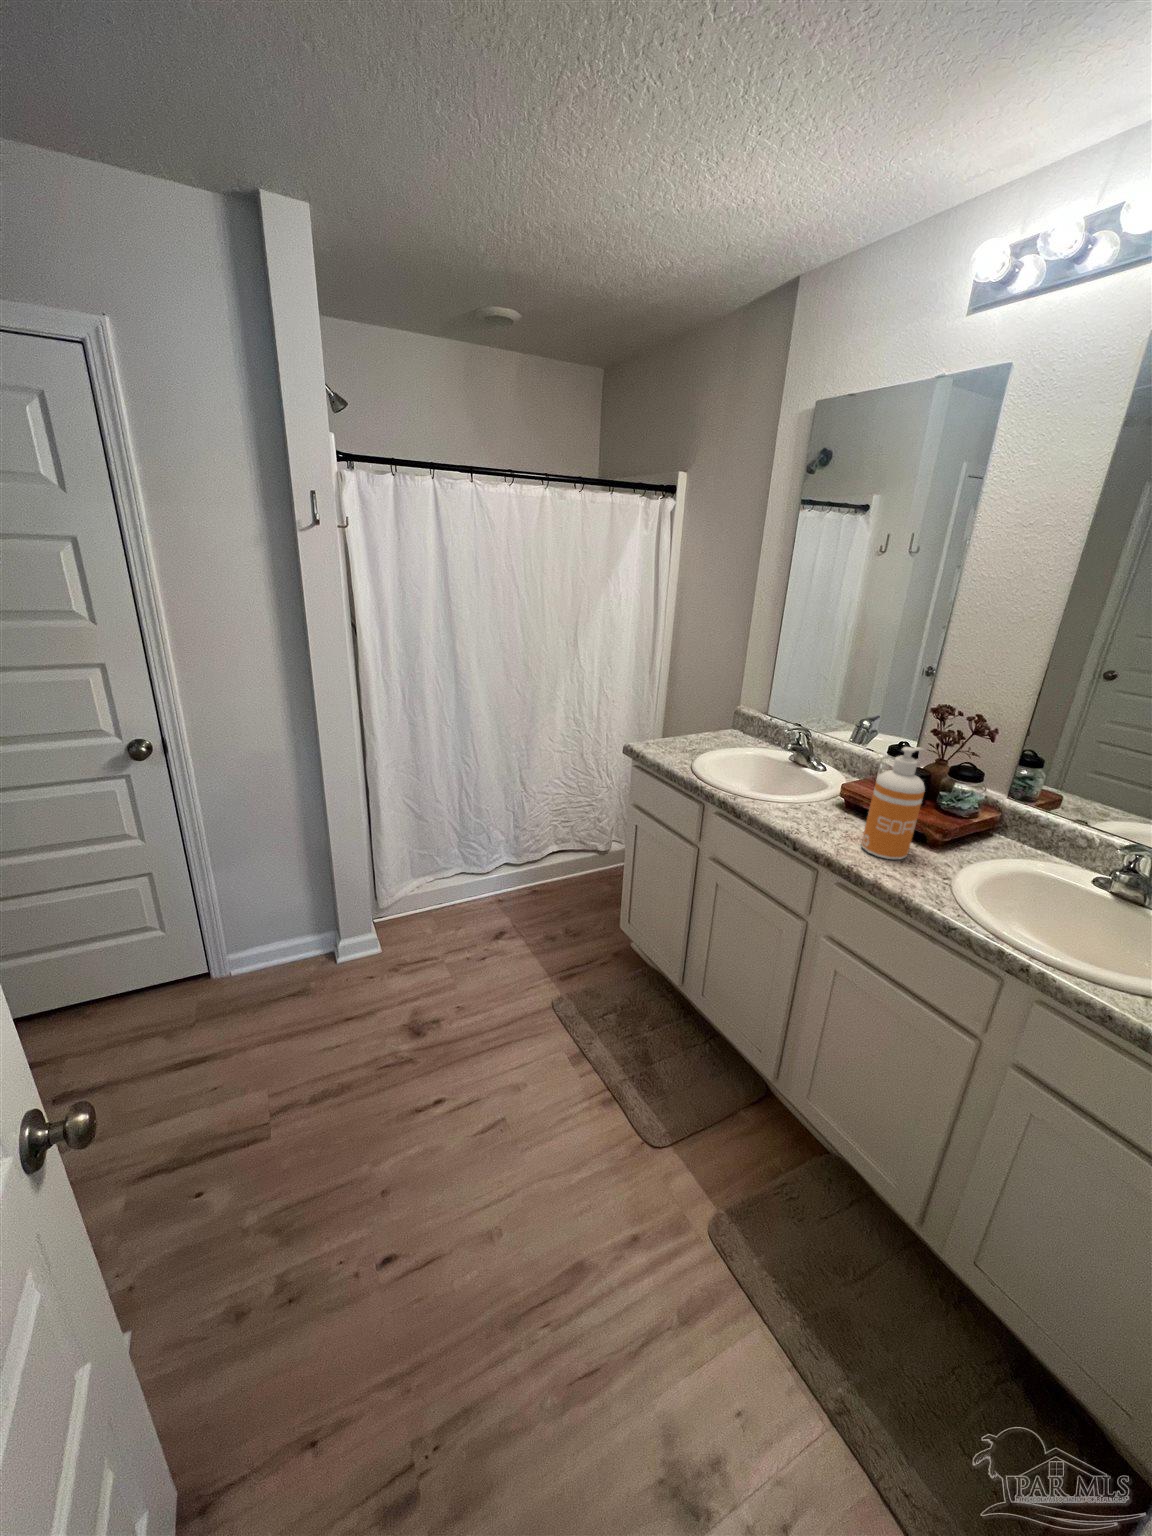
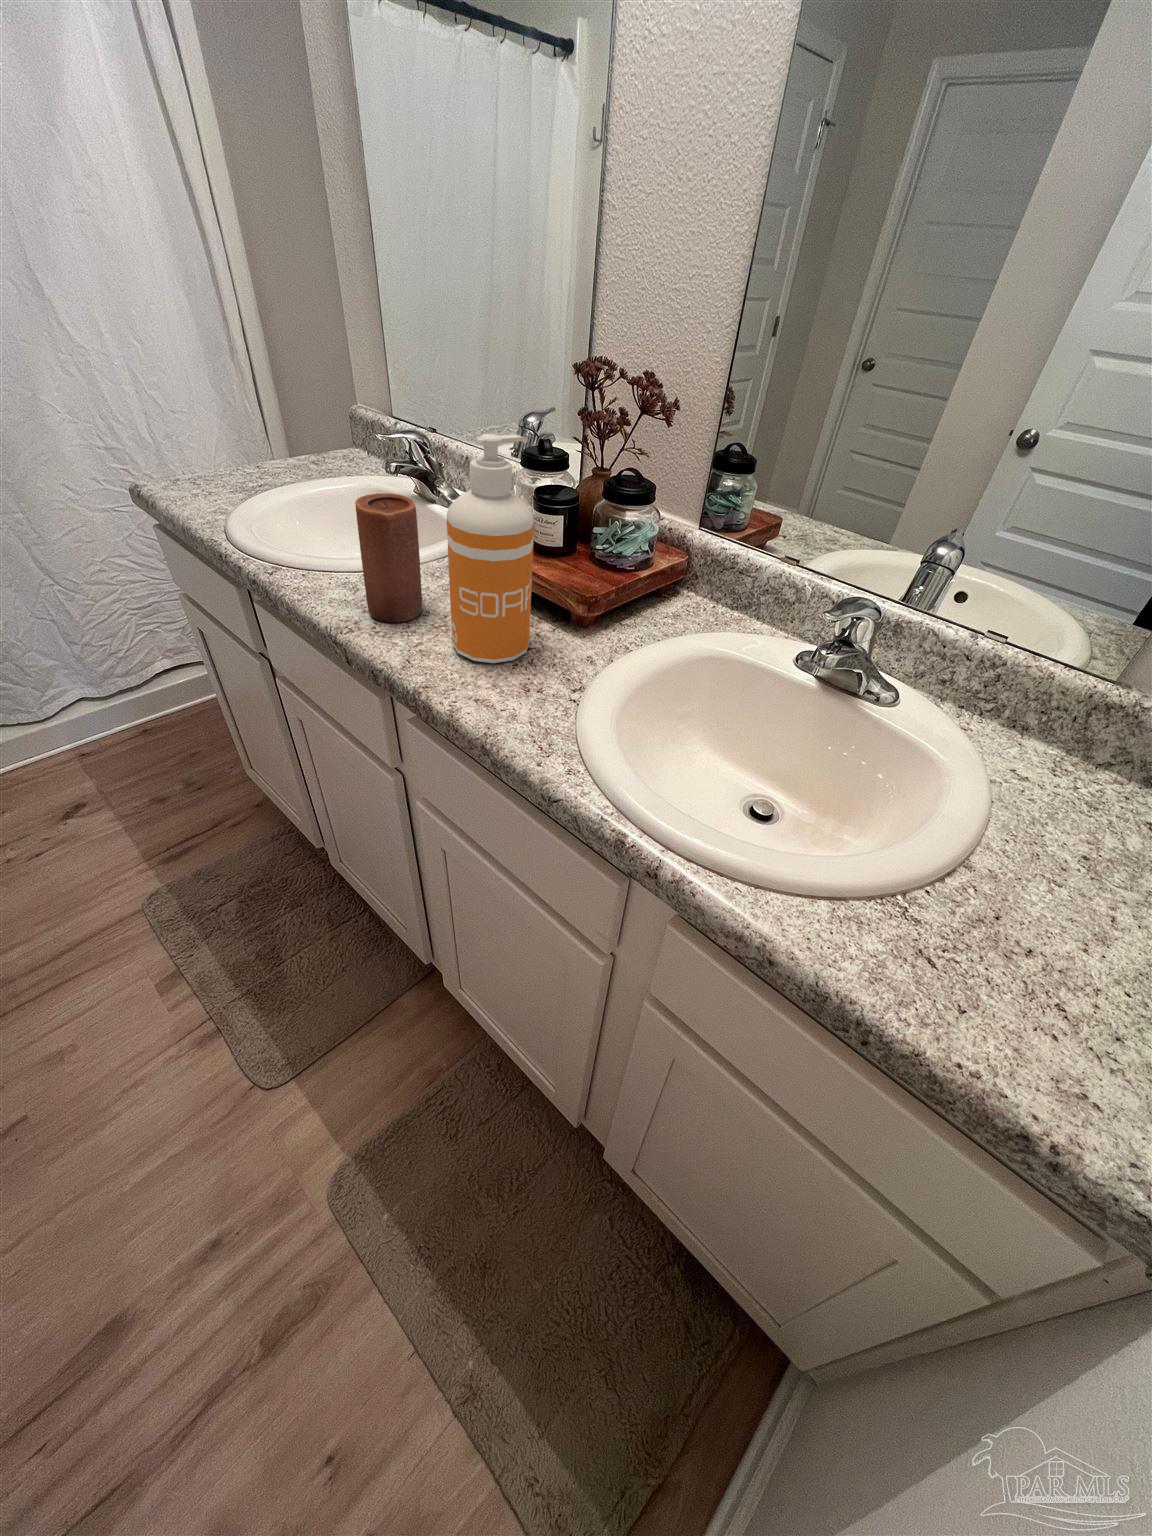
candle: none [802,766,845,832] -> present [355,493,422,622]

